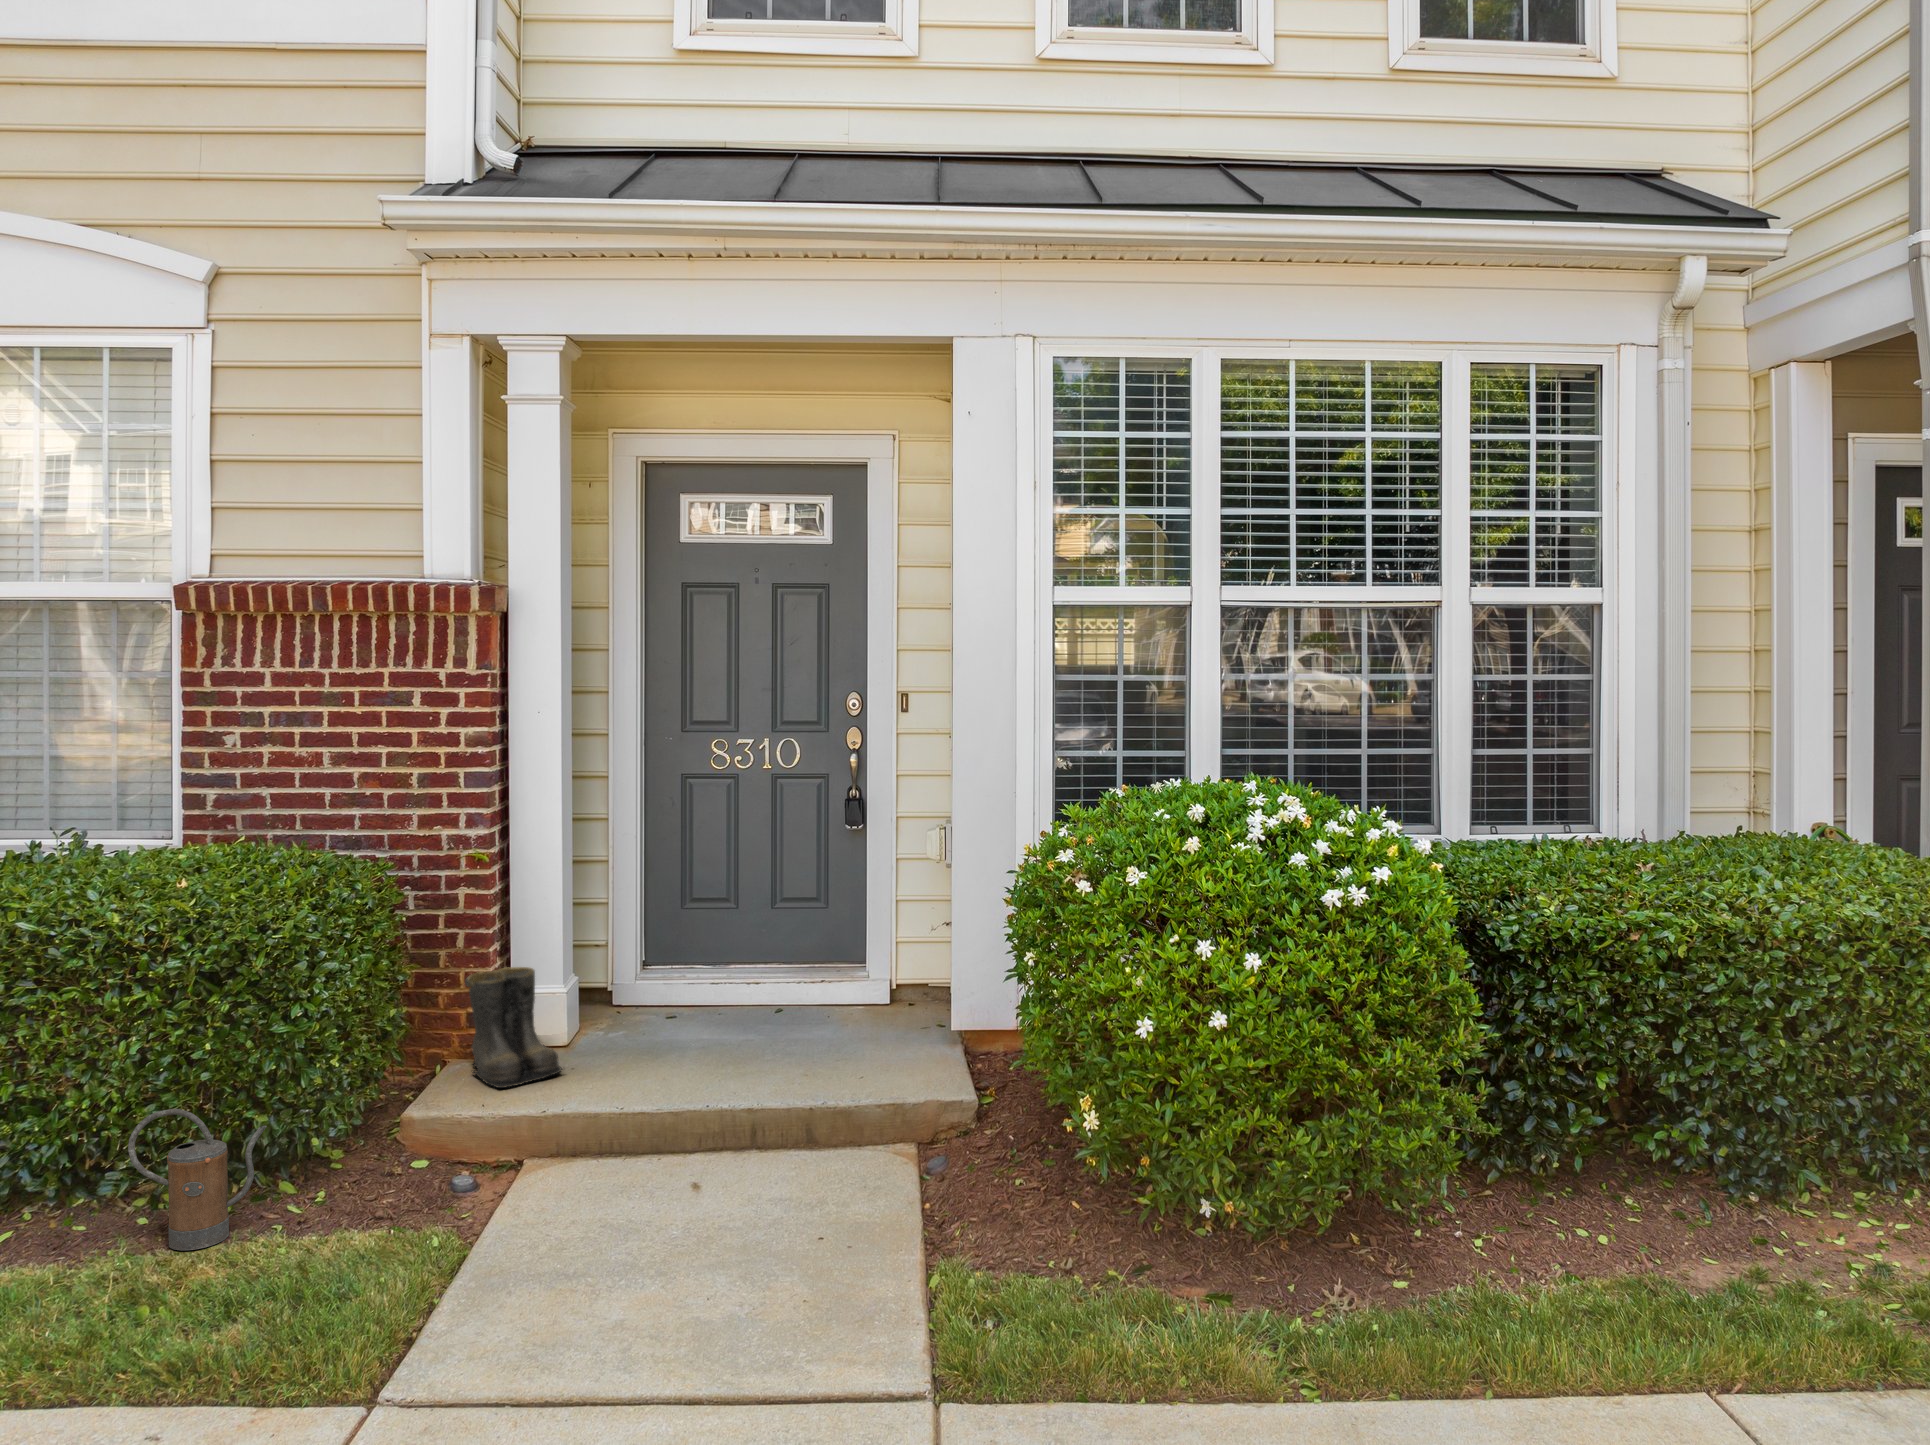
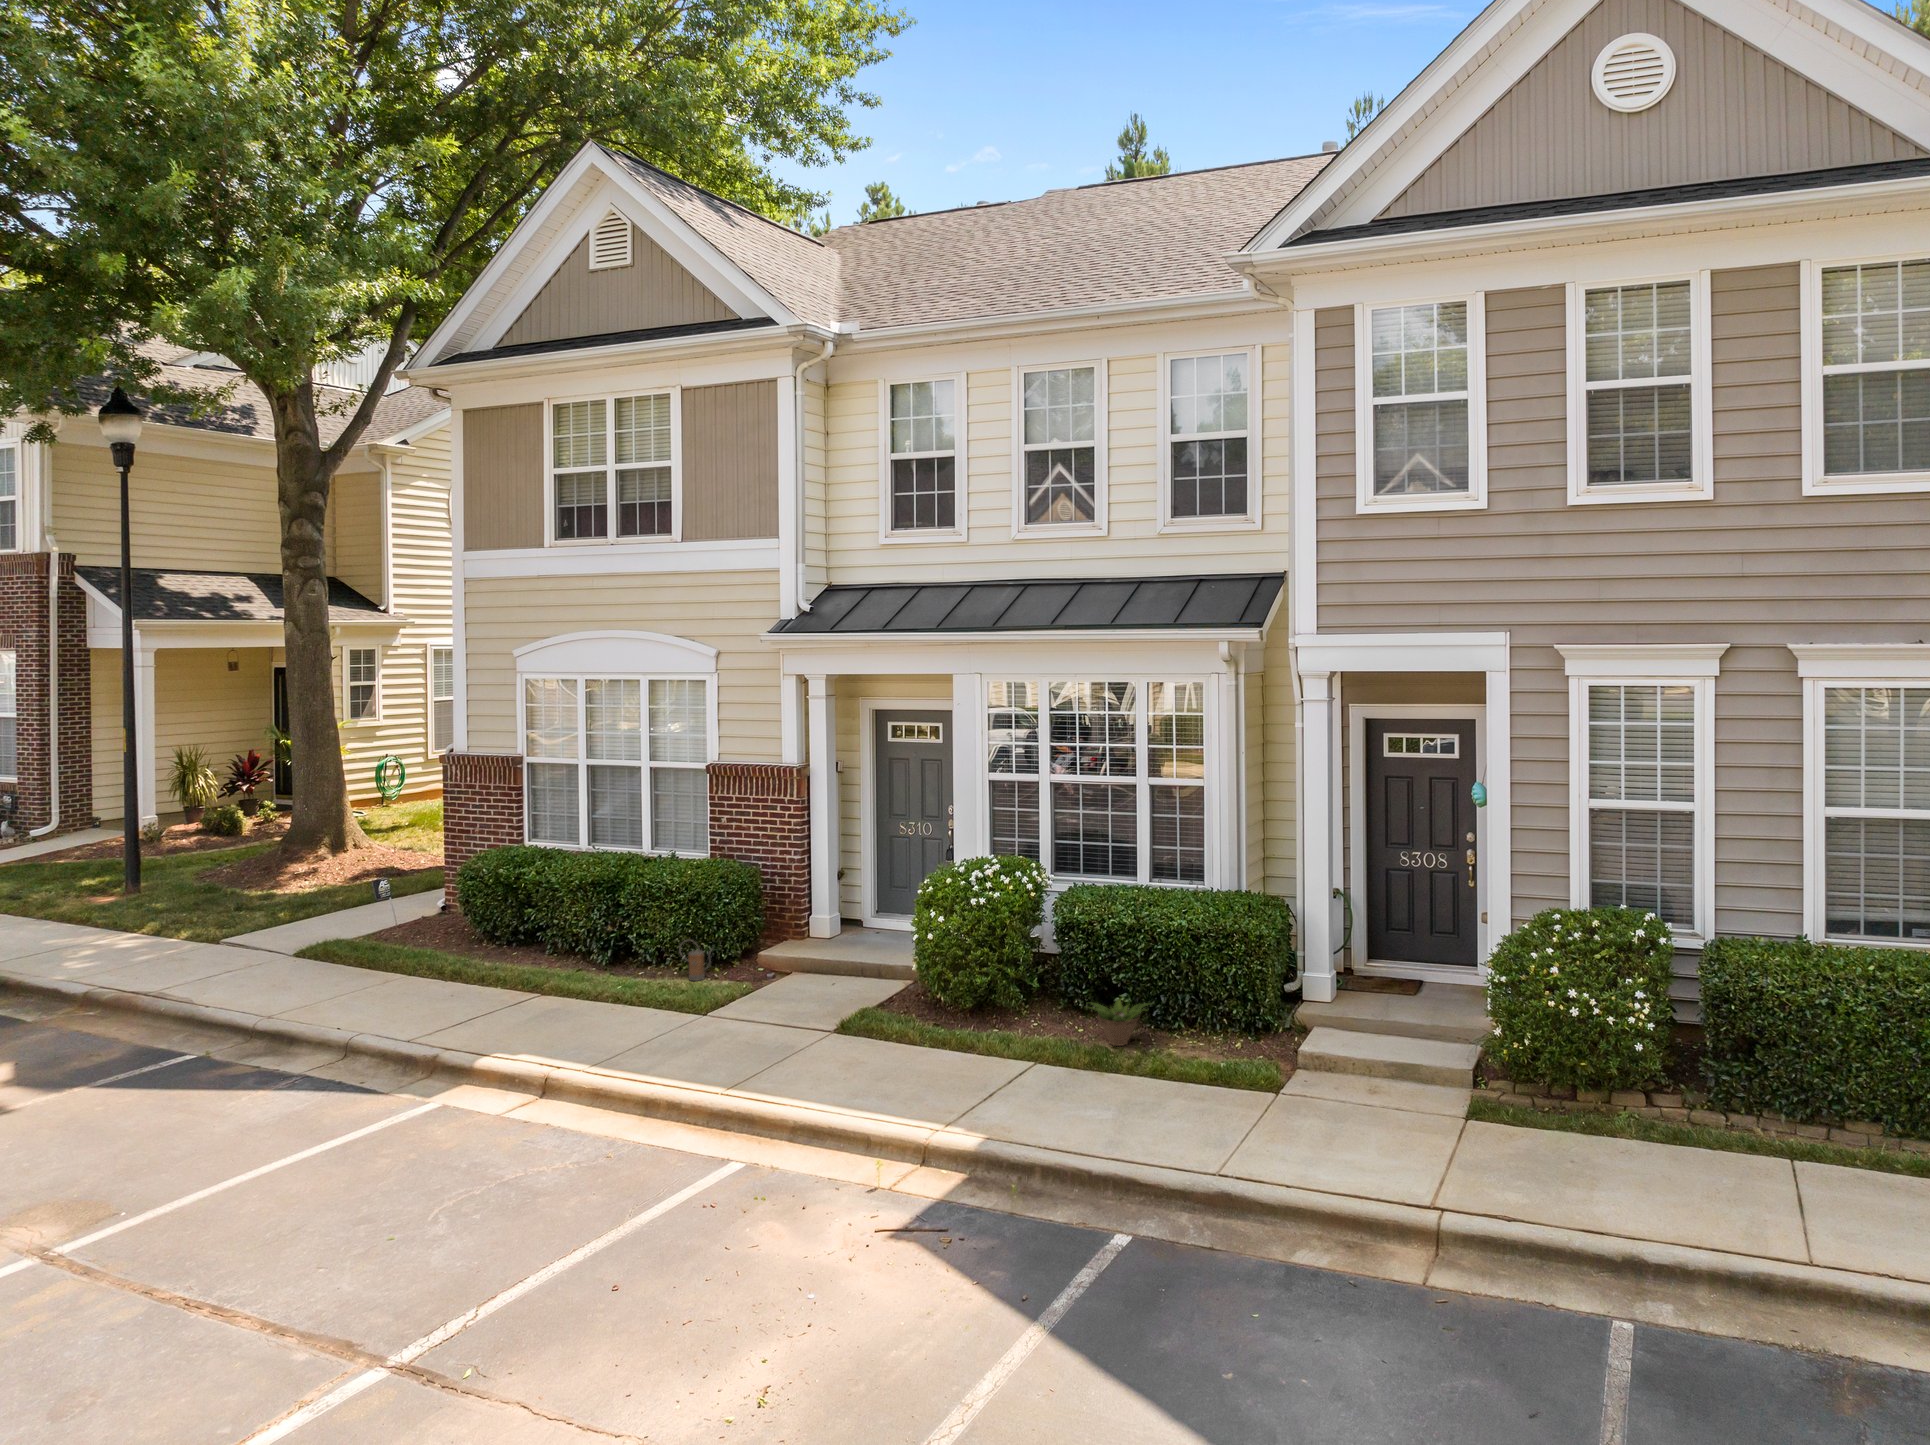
boots: present [465,967,563,1088] -> none [789,906,818,947]
decorative plant: none [1636,1130,1874,1275] -> present [1091,999,1150,1046]

